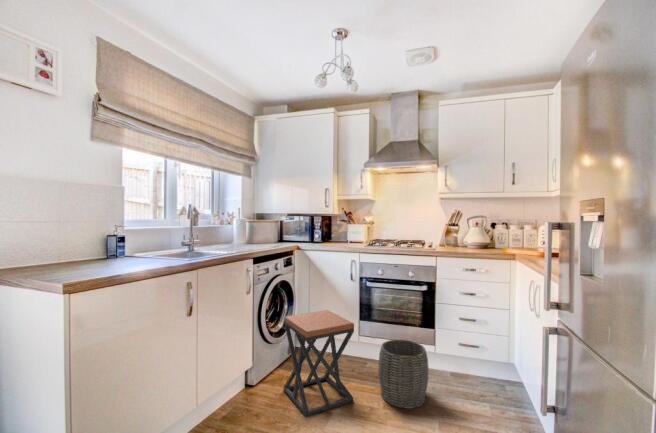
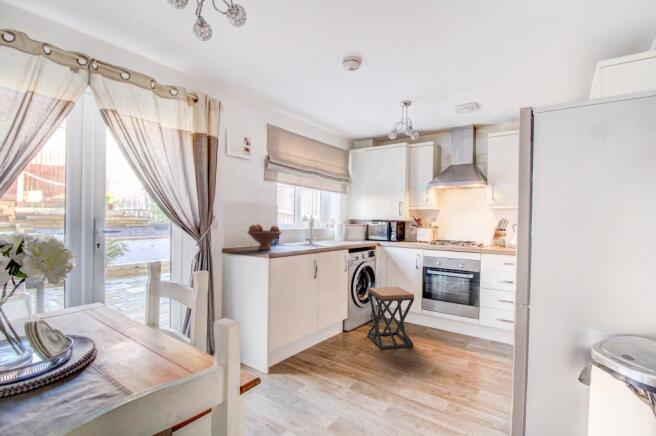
fruit bowl: none [37,219,121,270] -> present [248,224,281,250]
woven basket: present [379,340,428,408] -> none [432,310,468,354]

